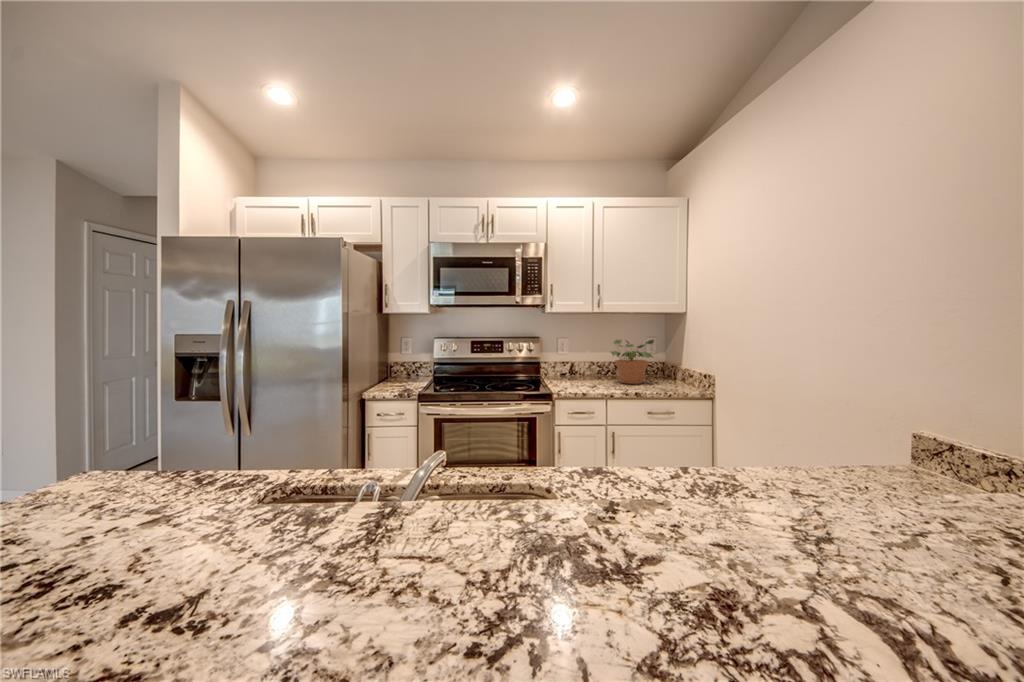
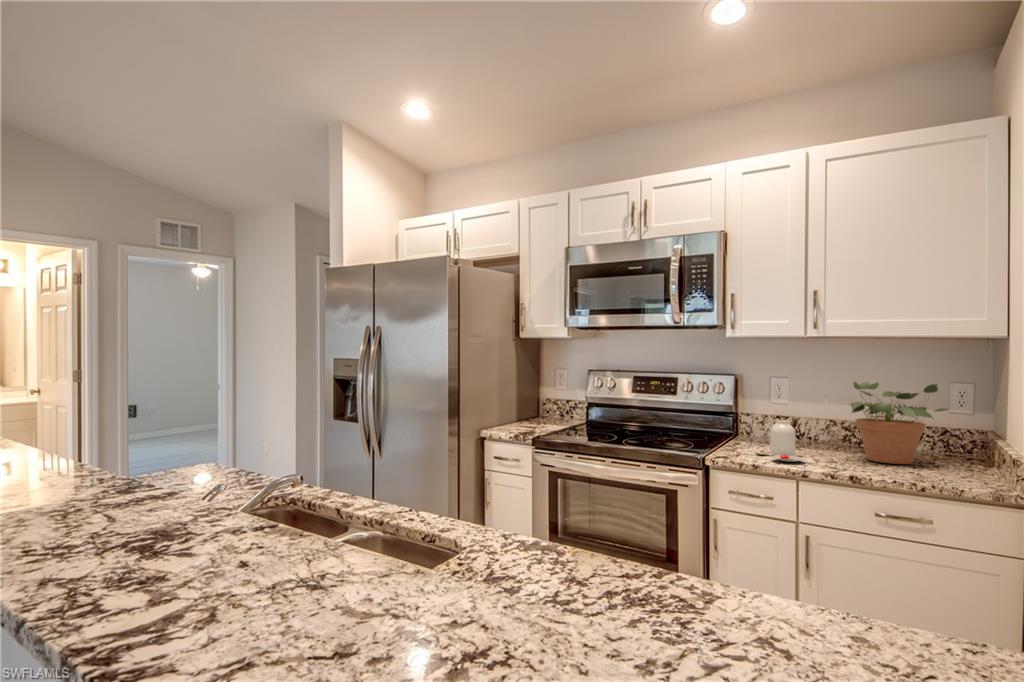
jar: none [568,364,603,389] -> present [759,420,805,462]

